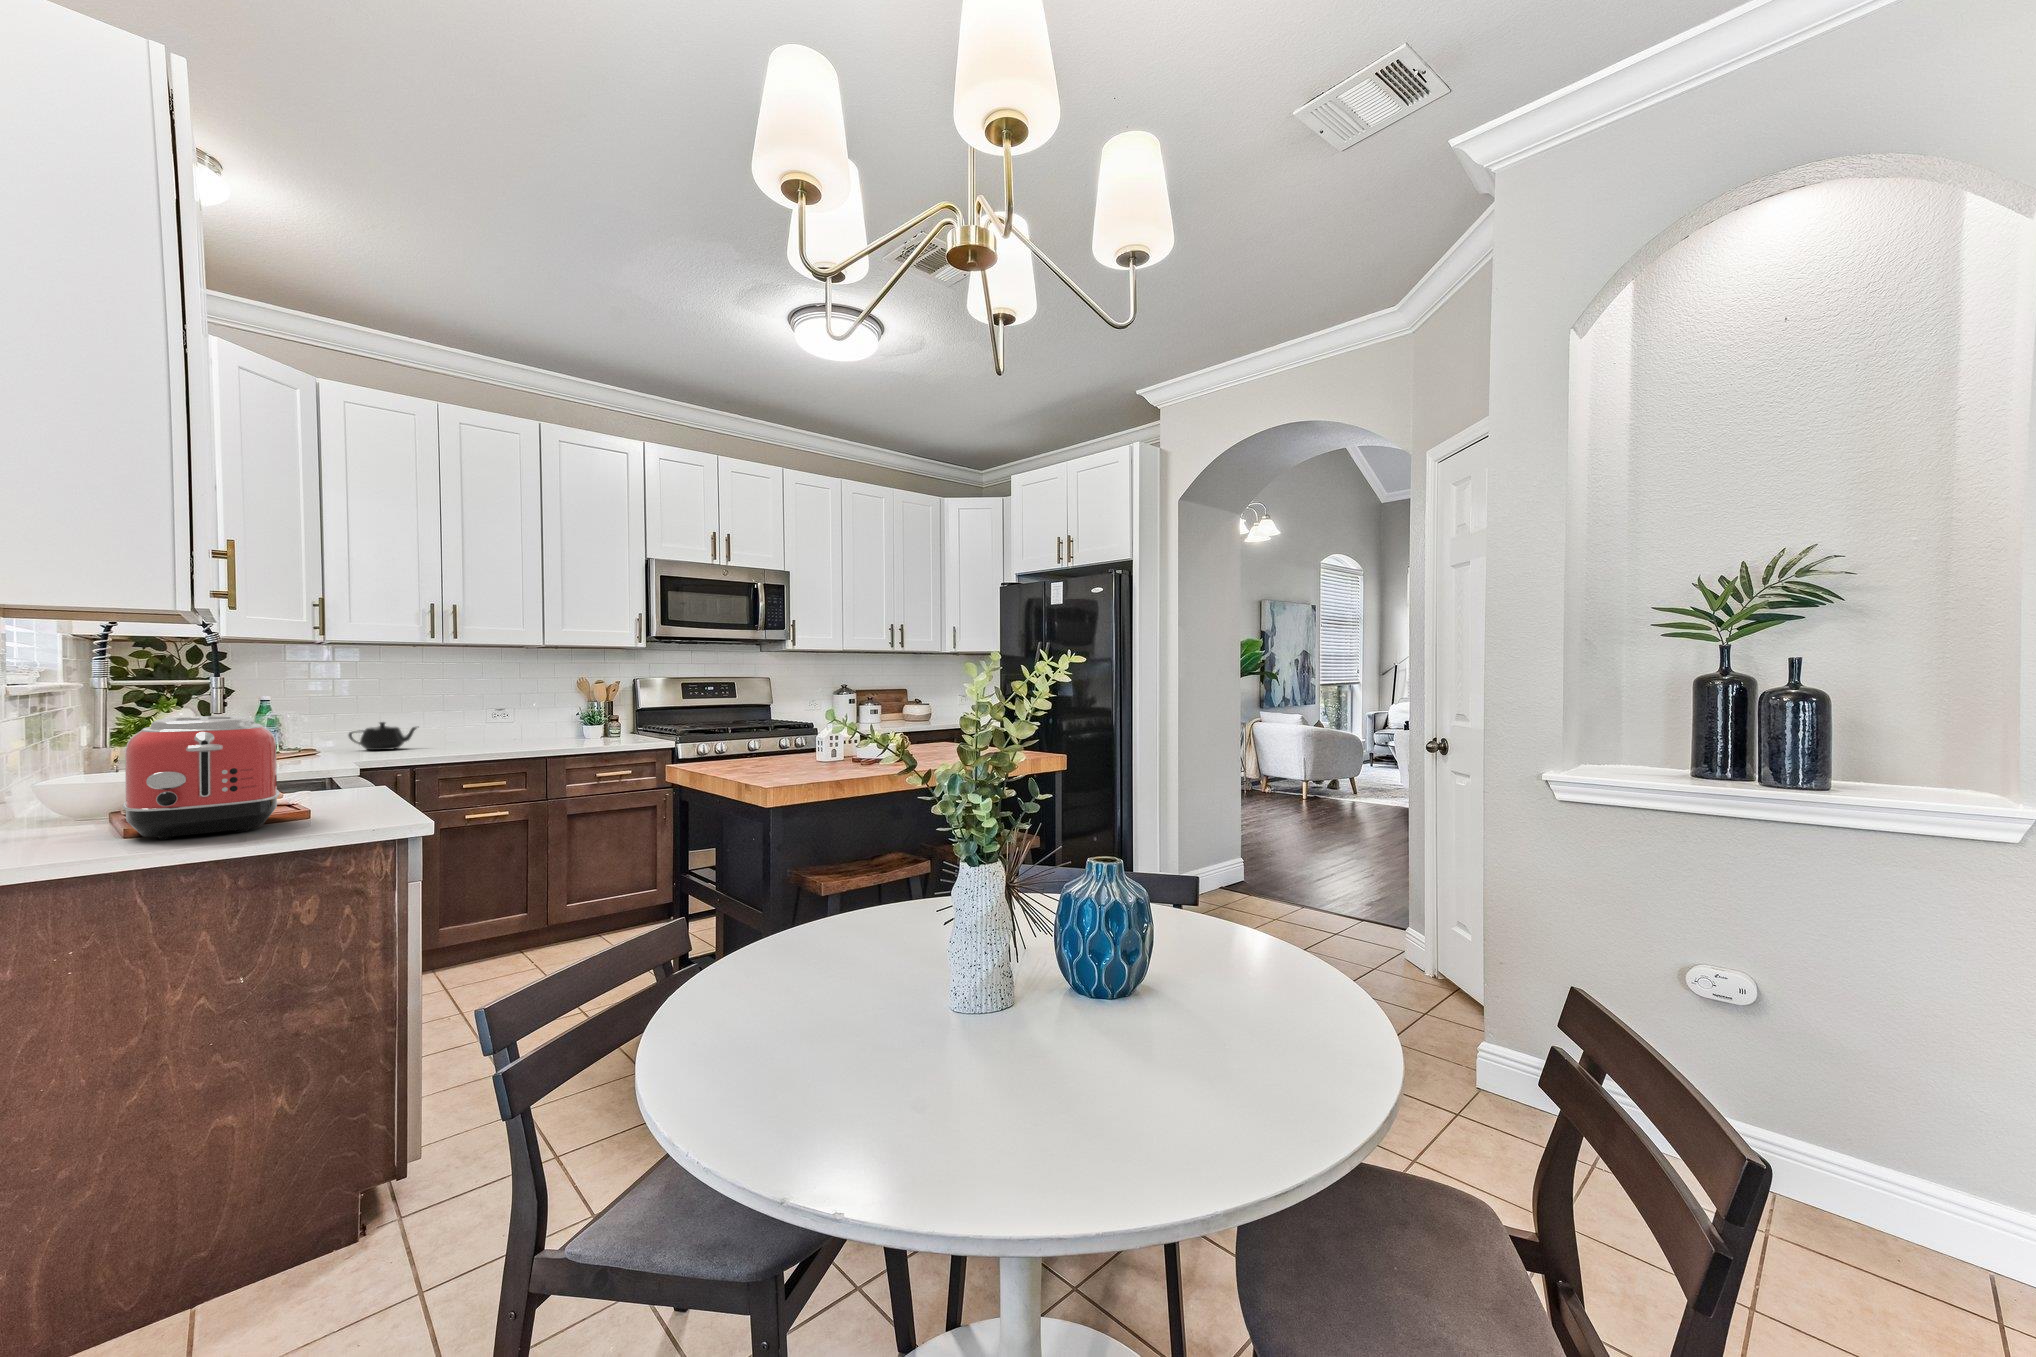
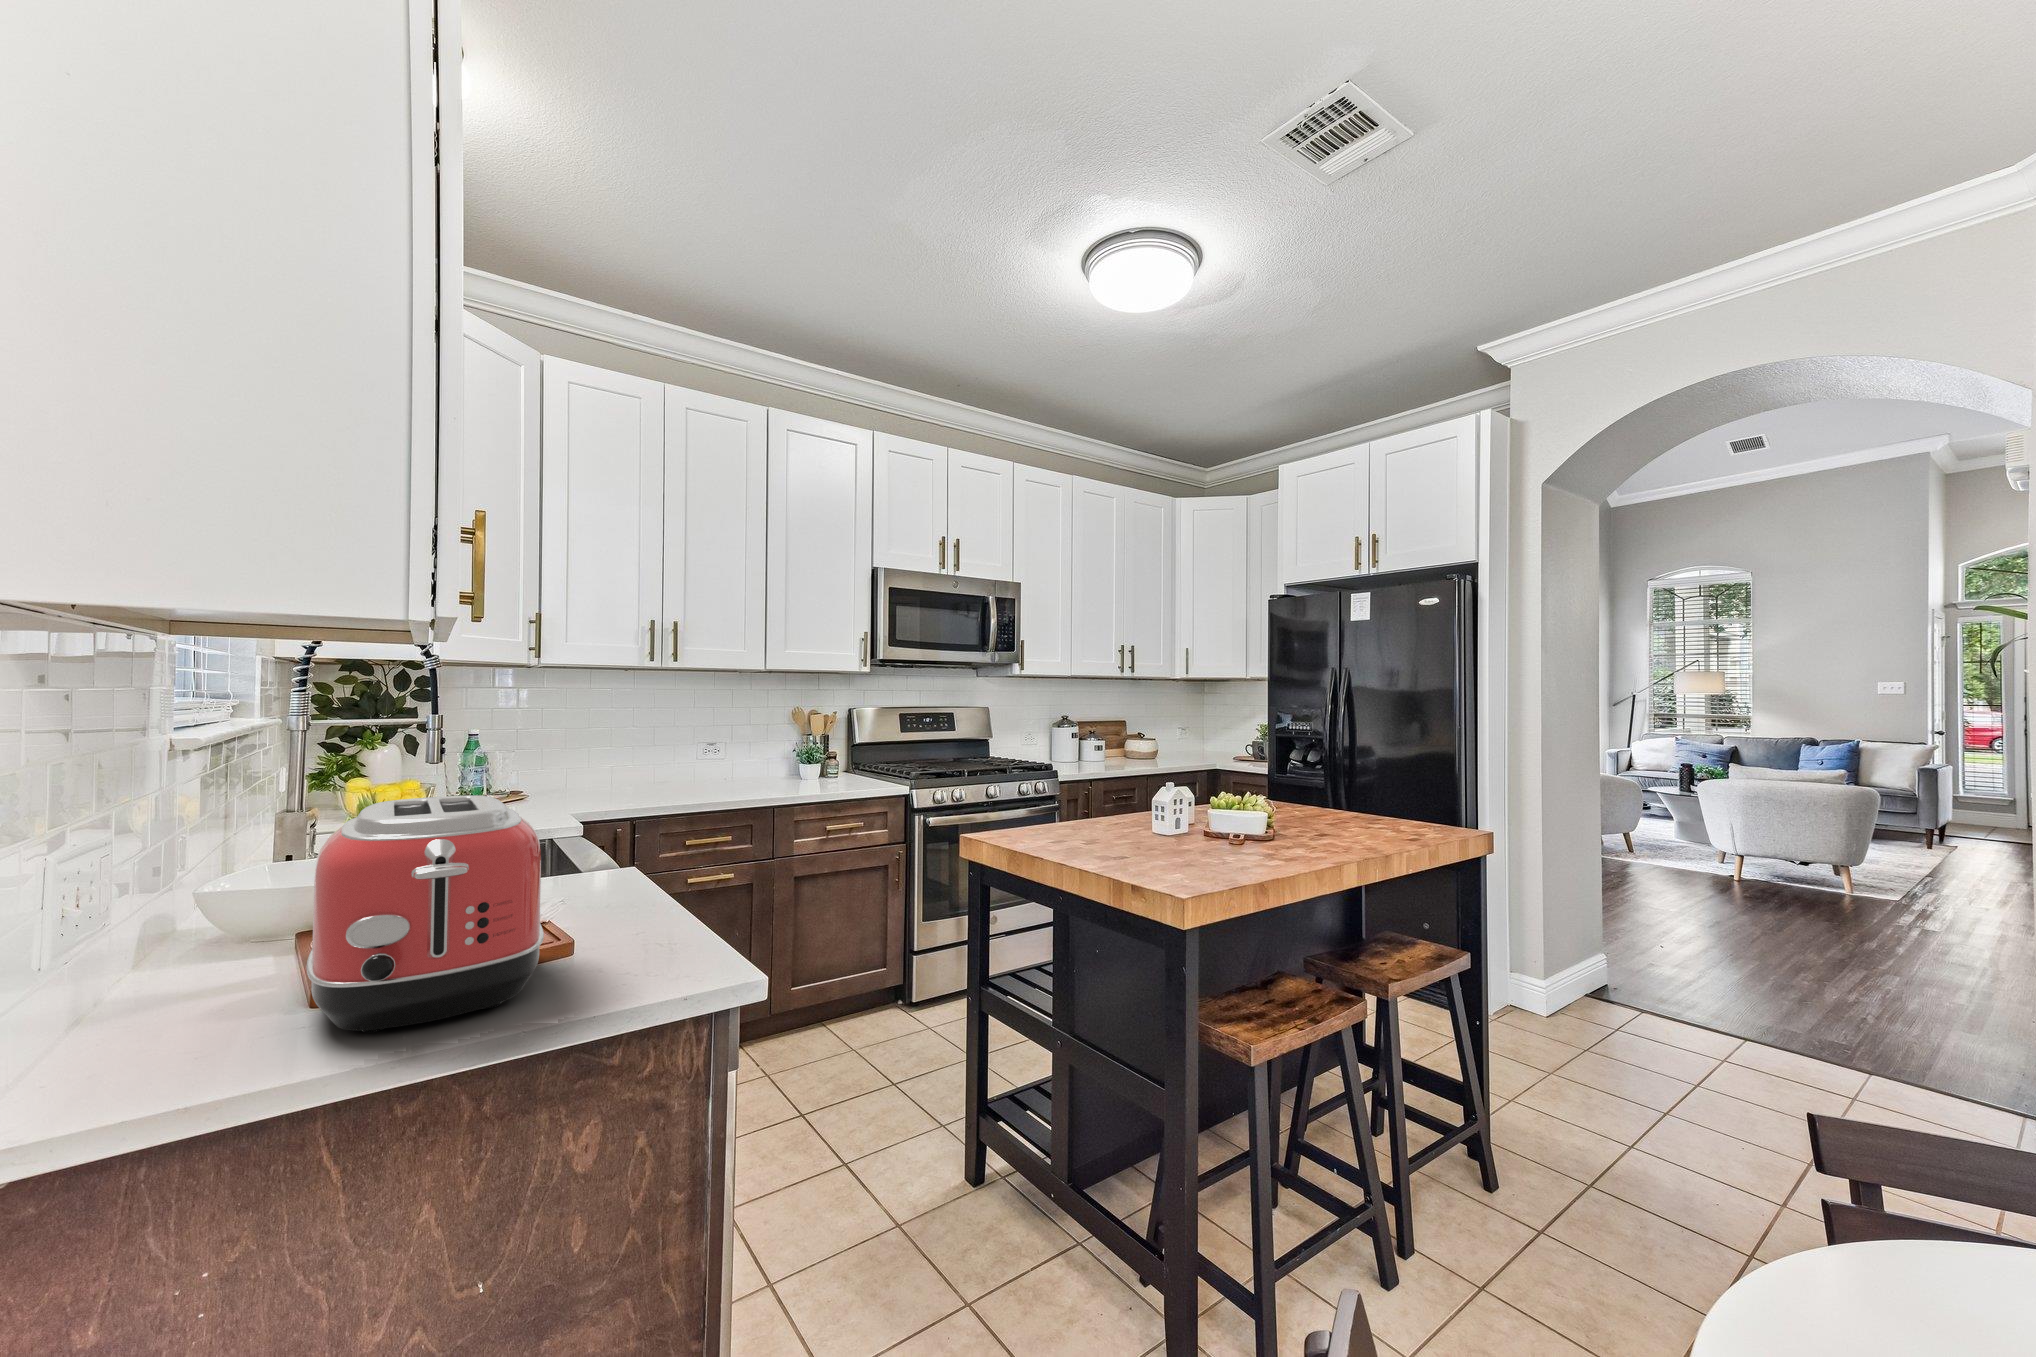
teapot: present [349,722,417,750] -> none [557,758,633,792]

